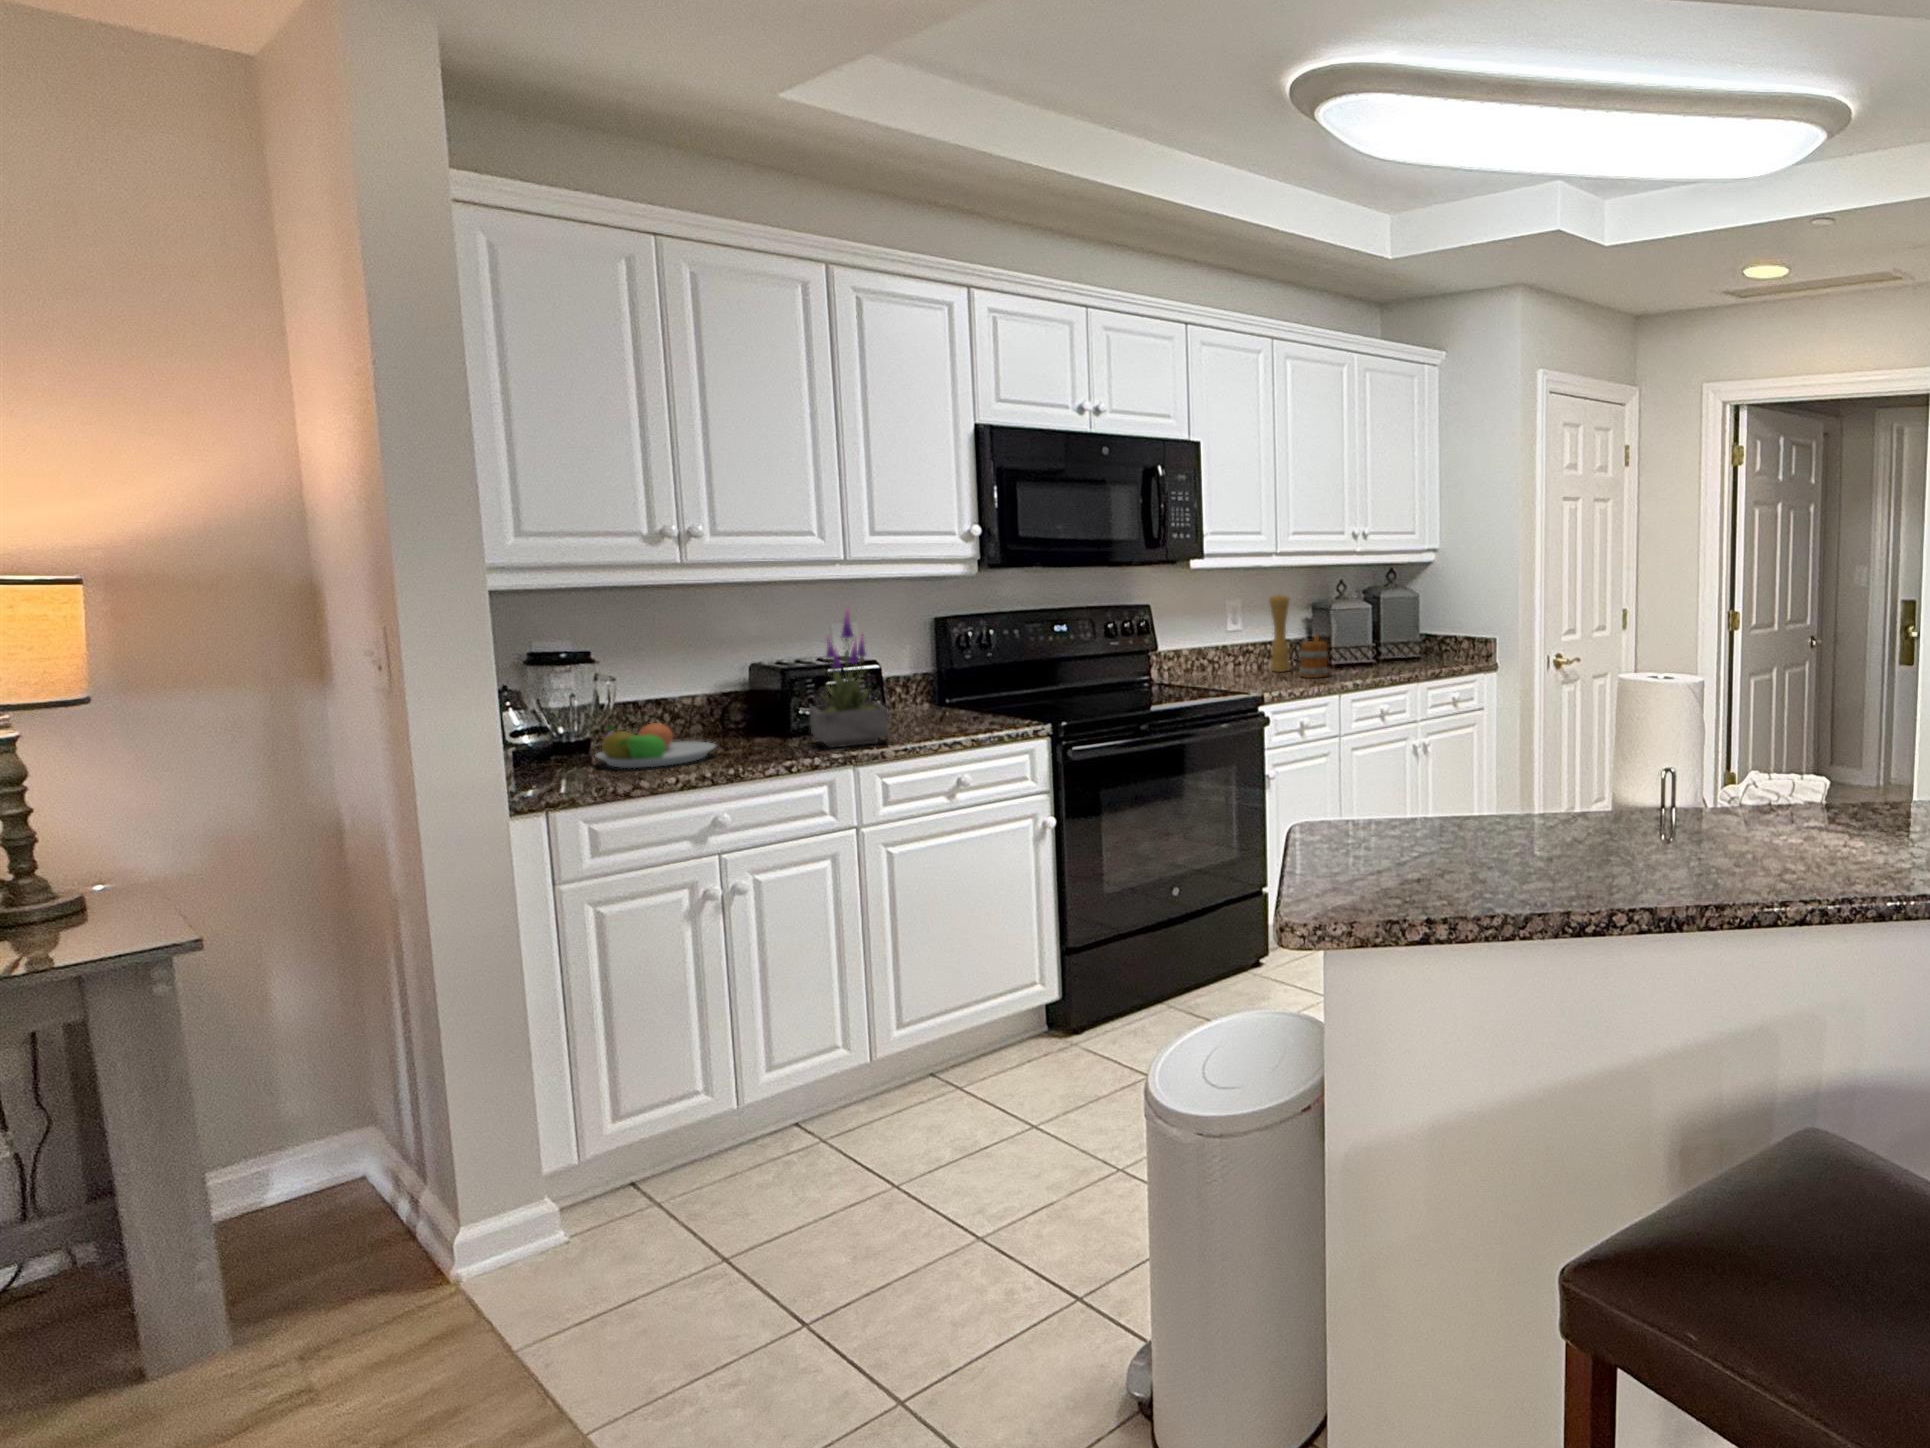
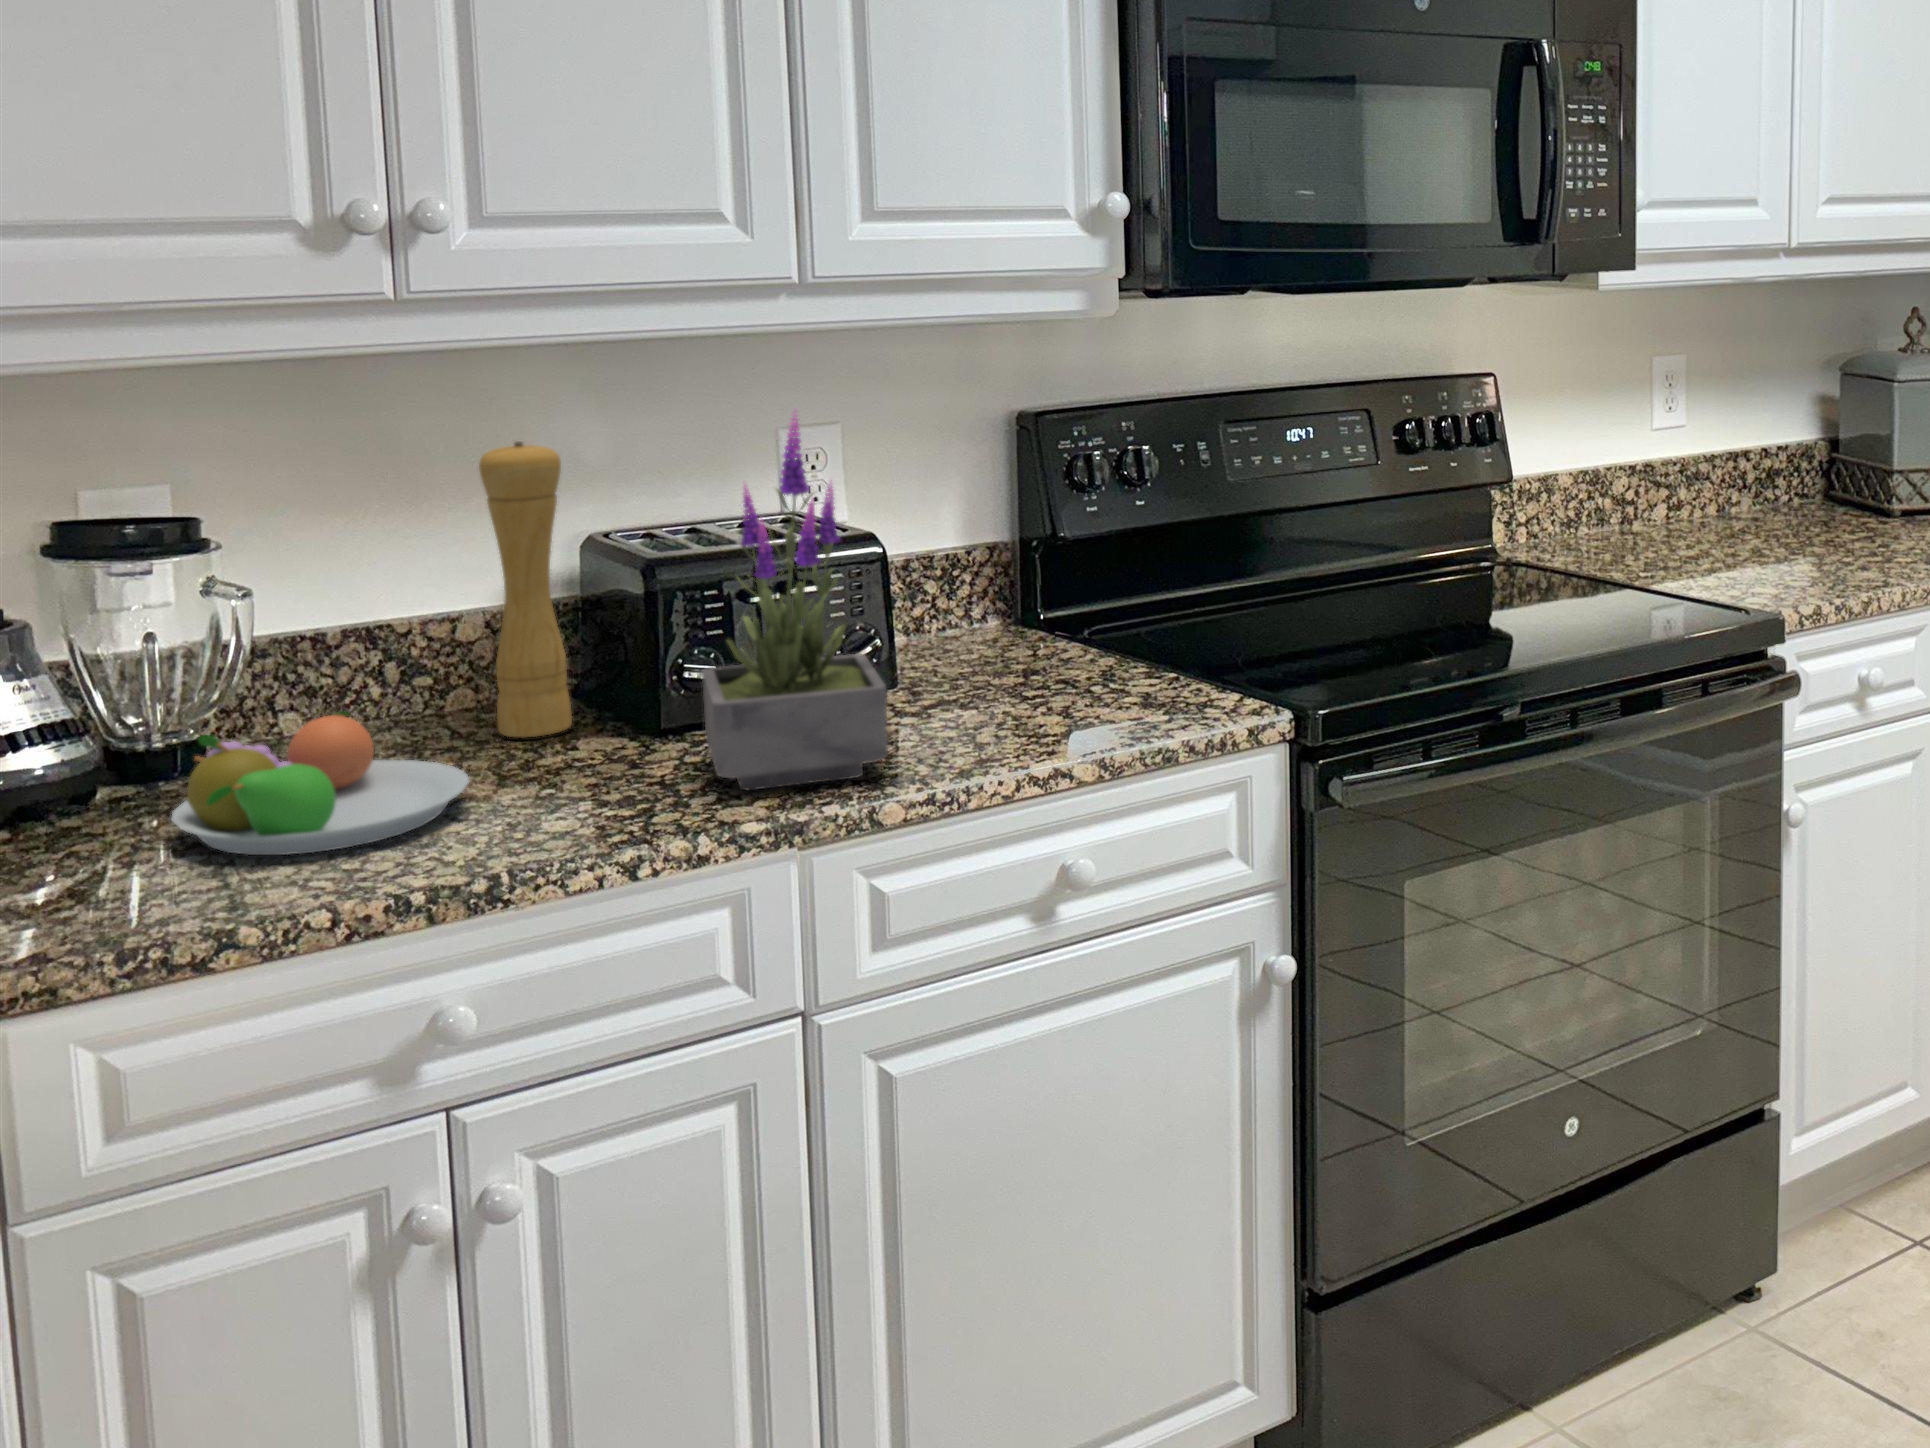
pepper mill: present [1270,595,1290,672] -> present [479,441,572,737]
mug: present [1299,635,1328,678] -> none [1835,444,1906,554]

